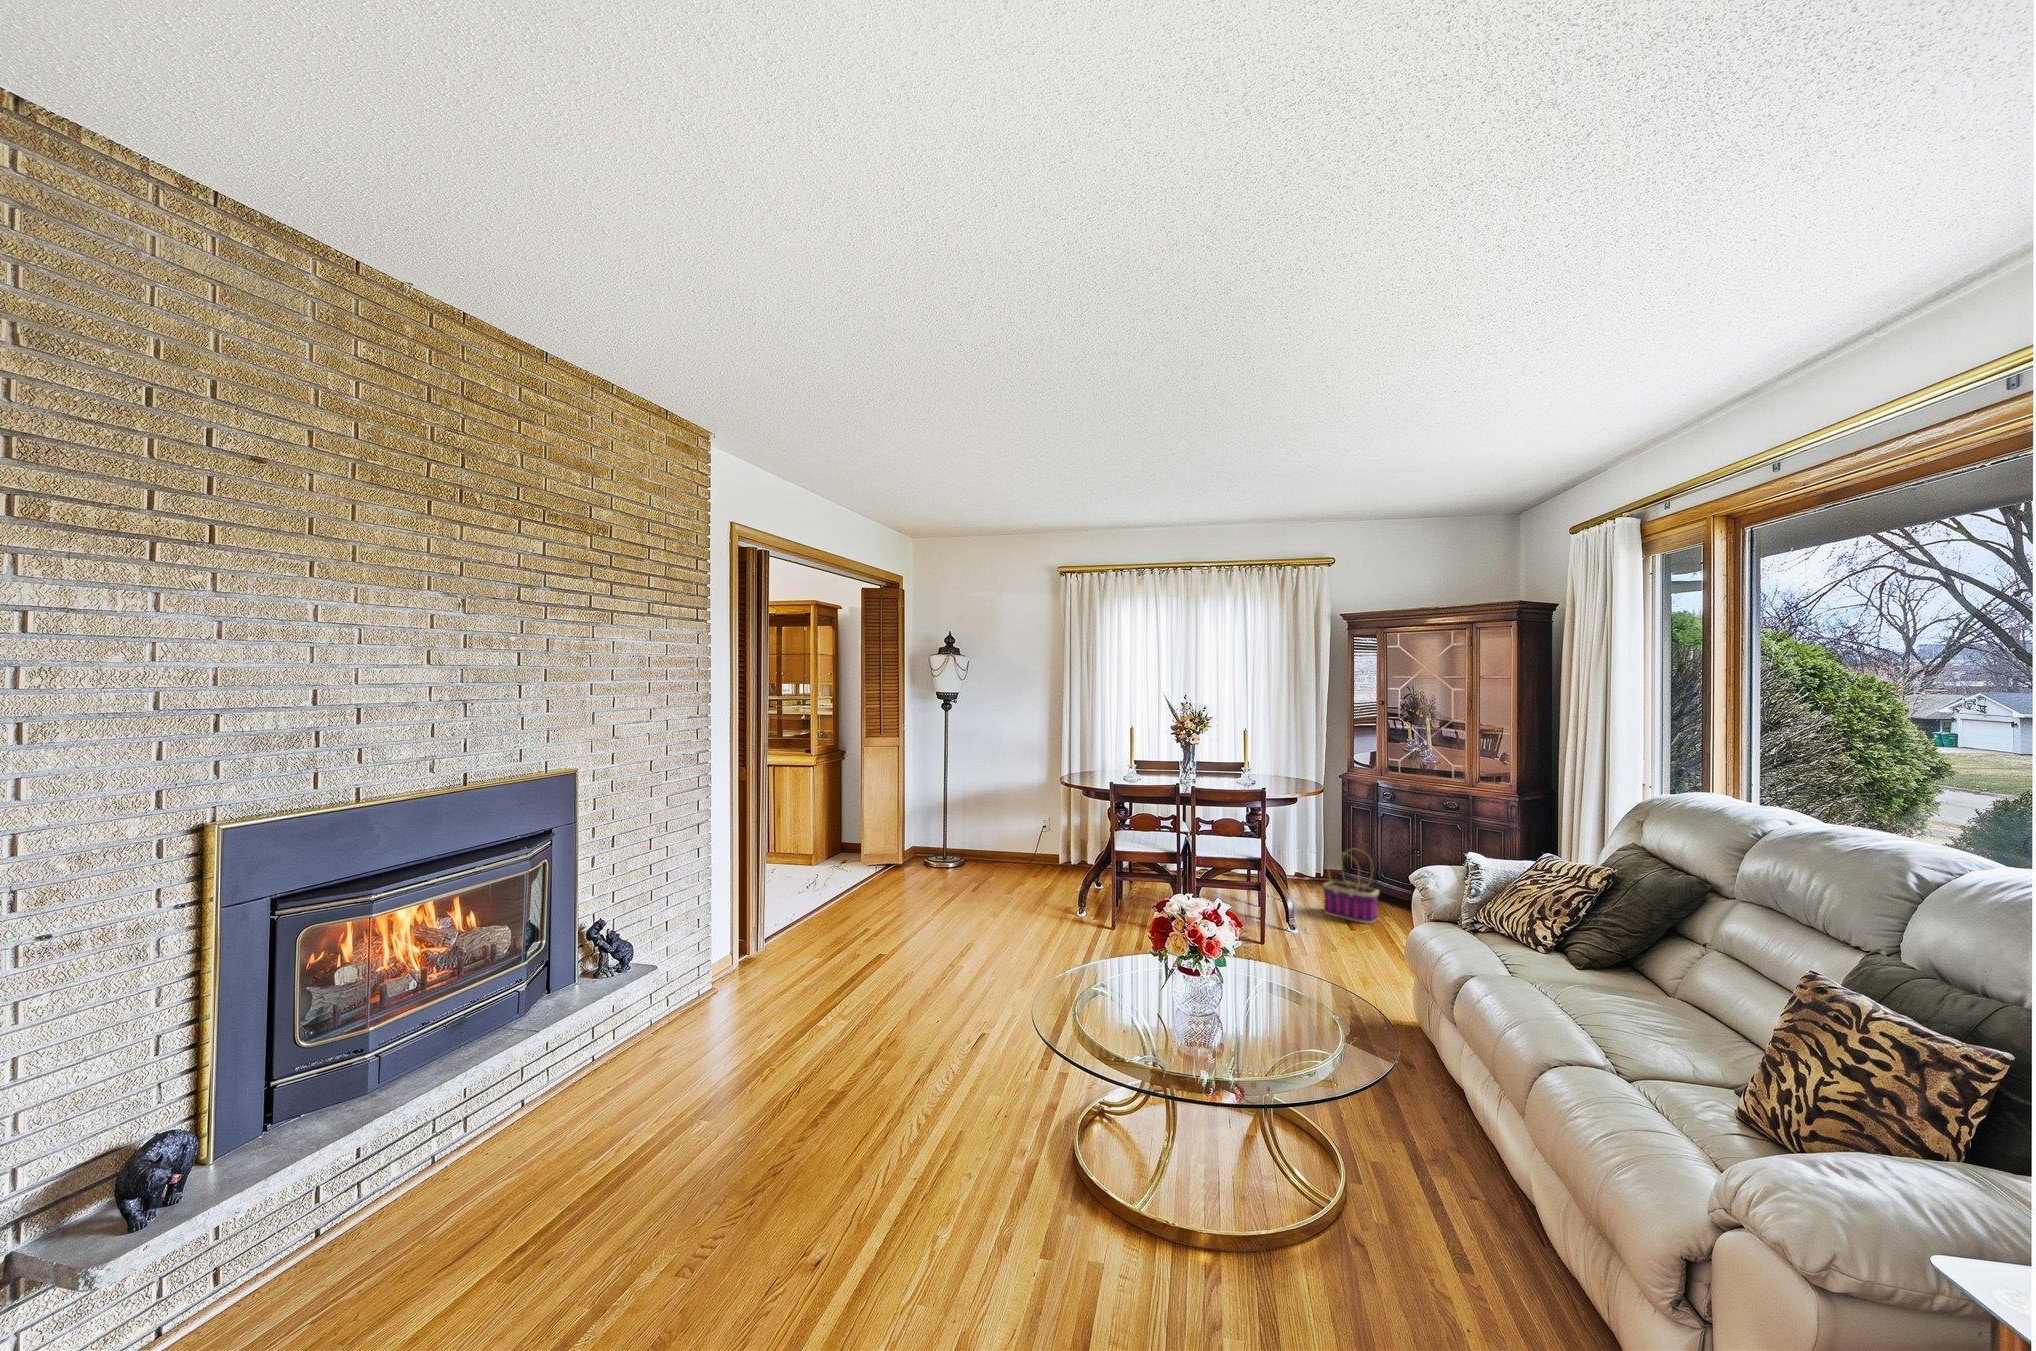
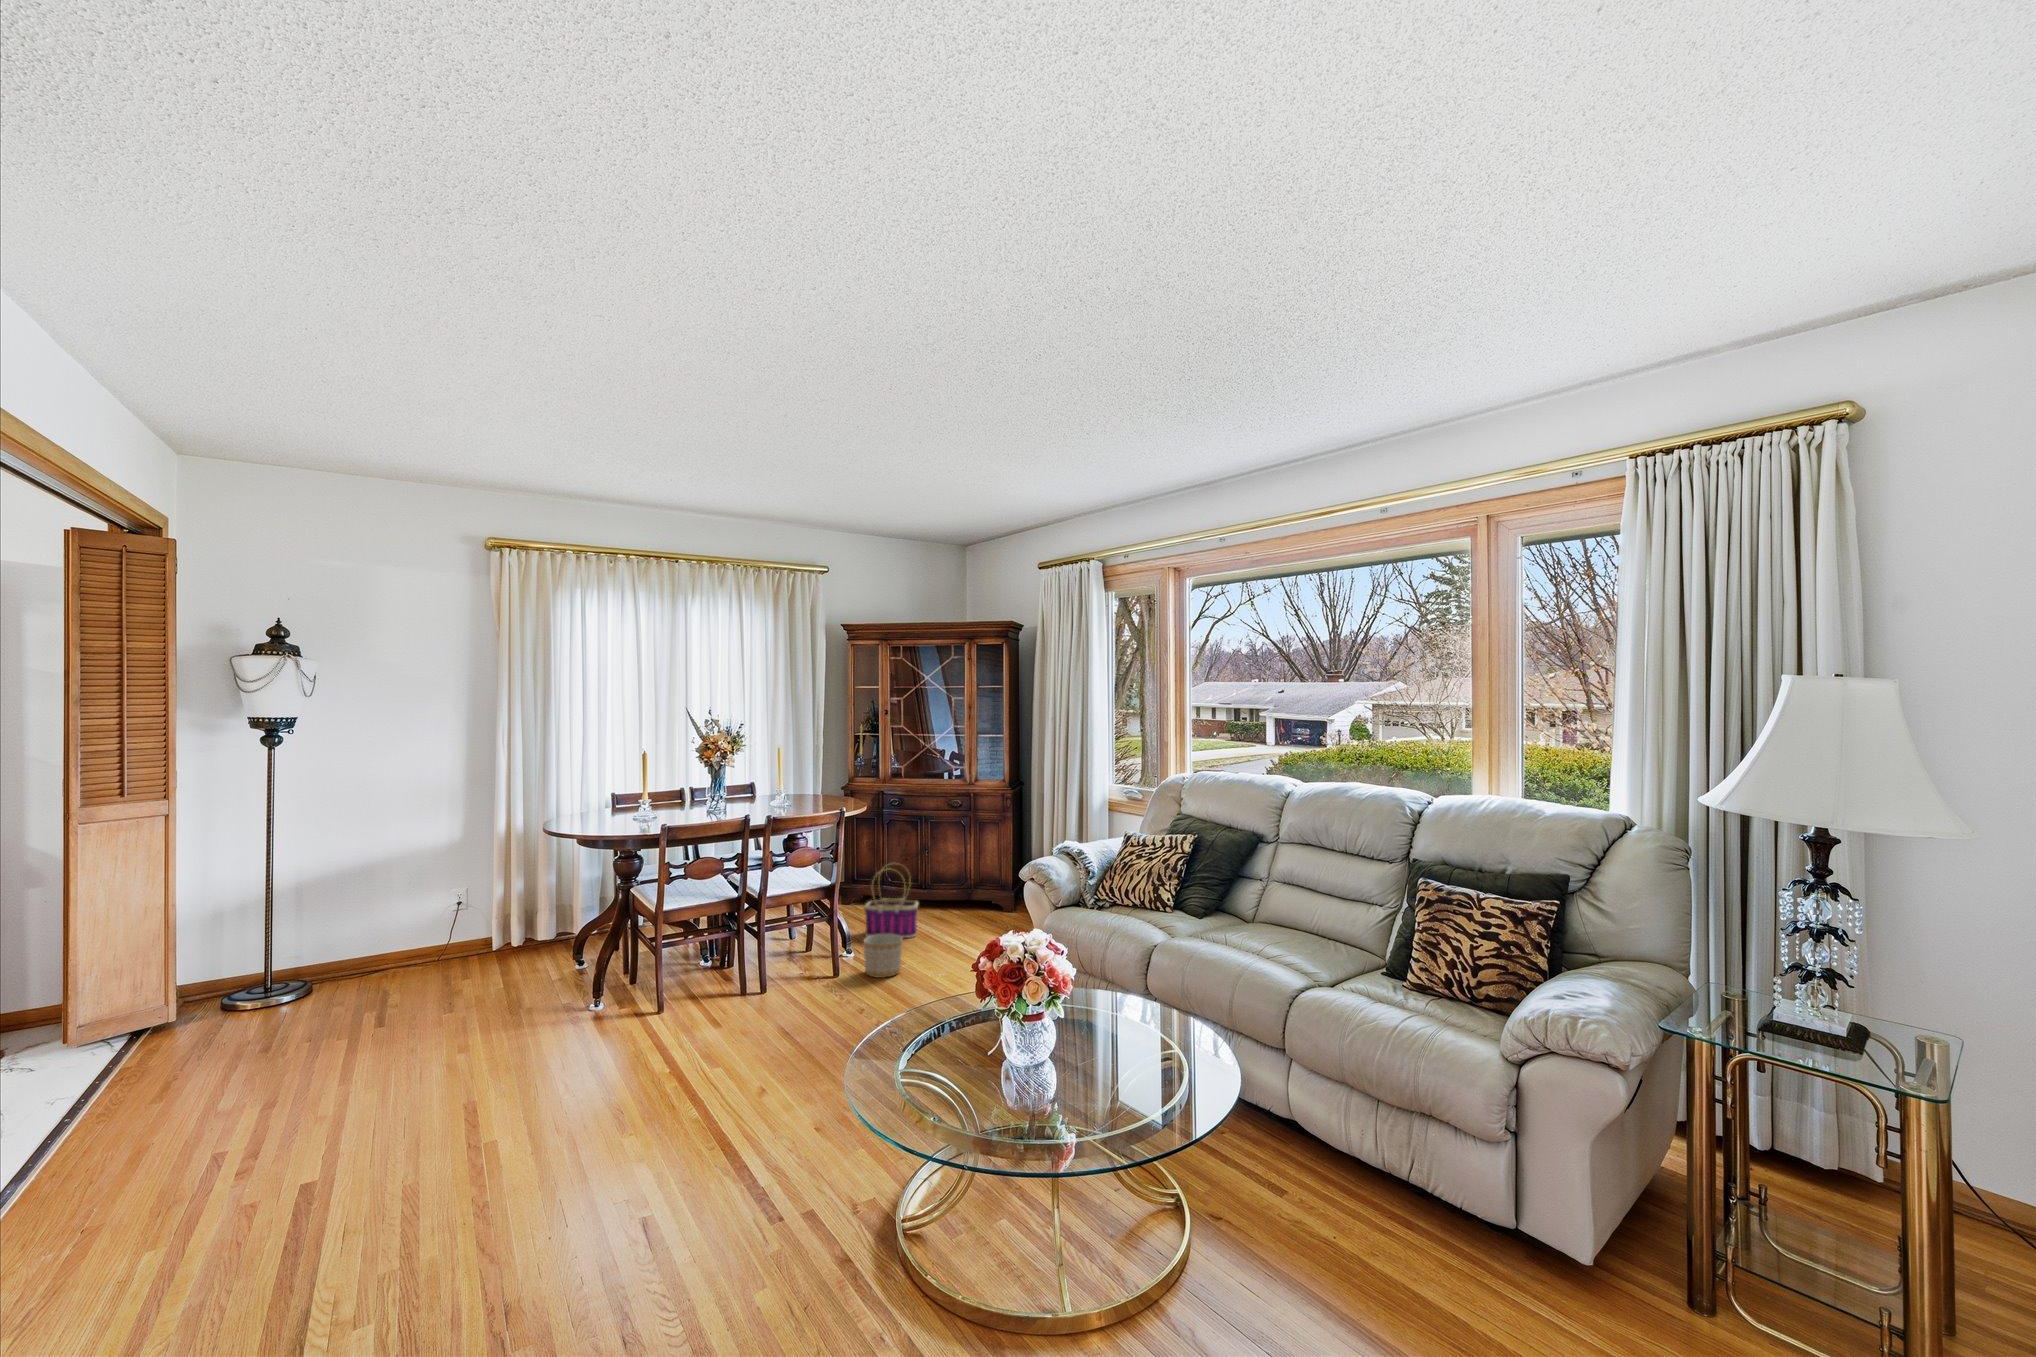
planter: none [1286,909,1324,950] -> present [863,934,903,978]

